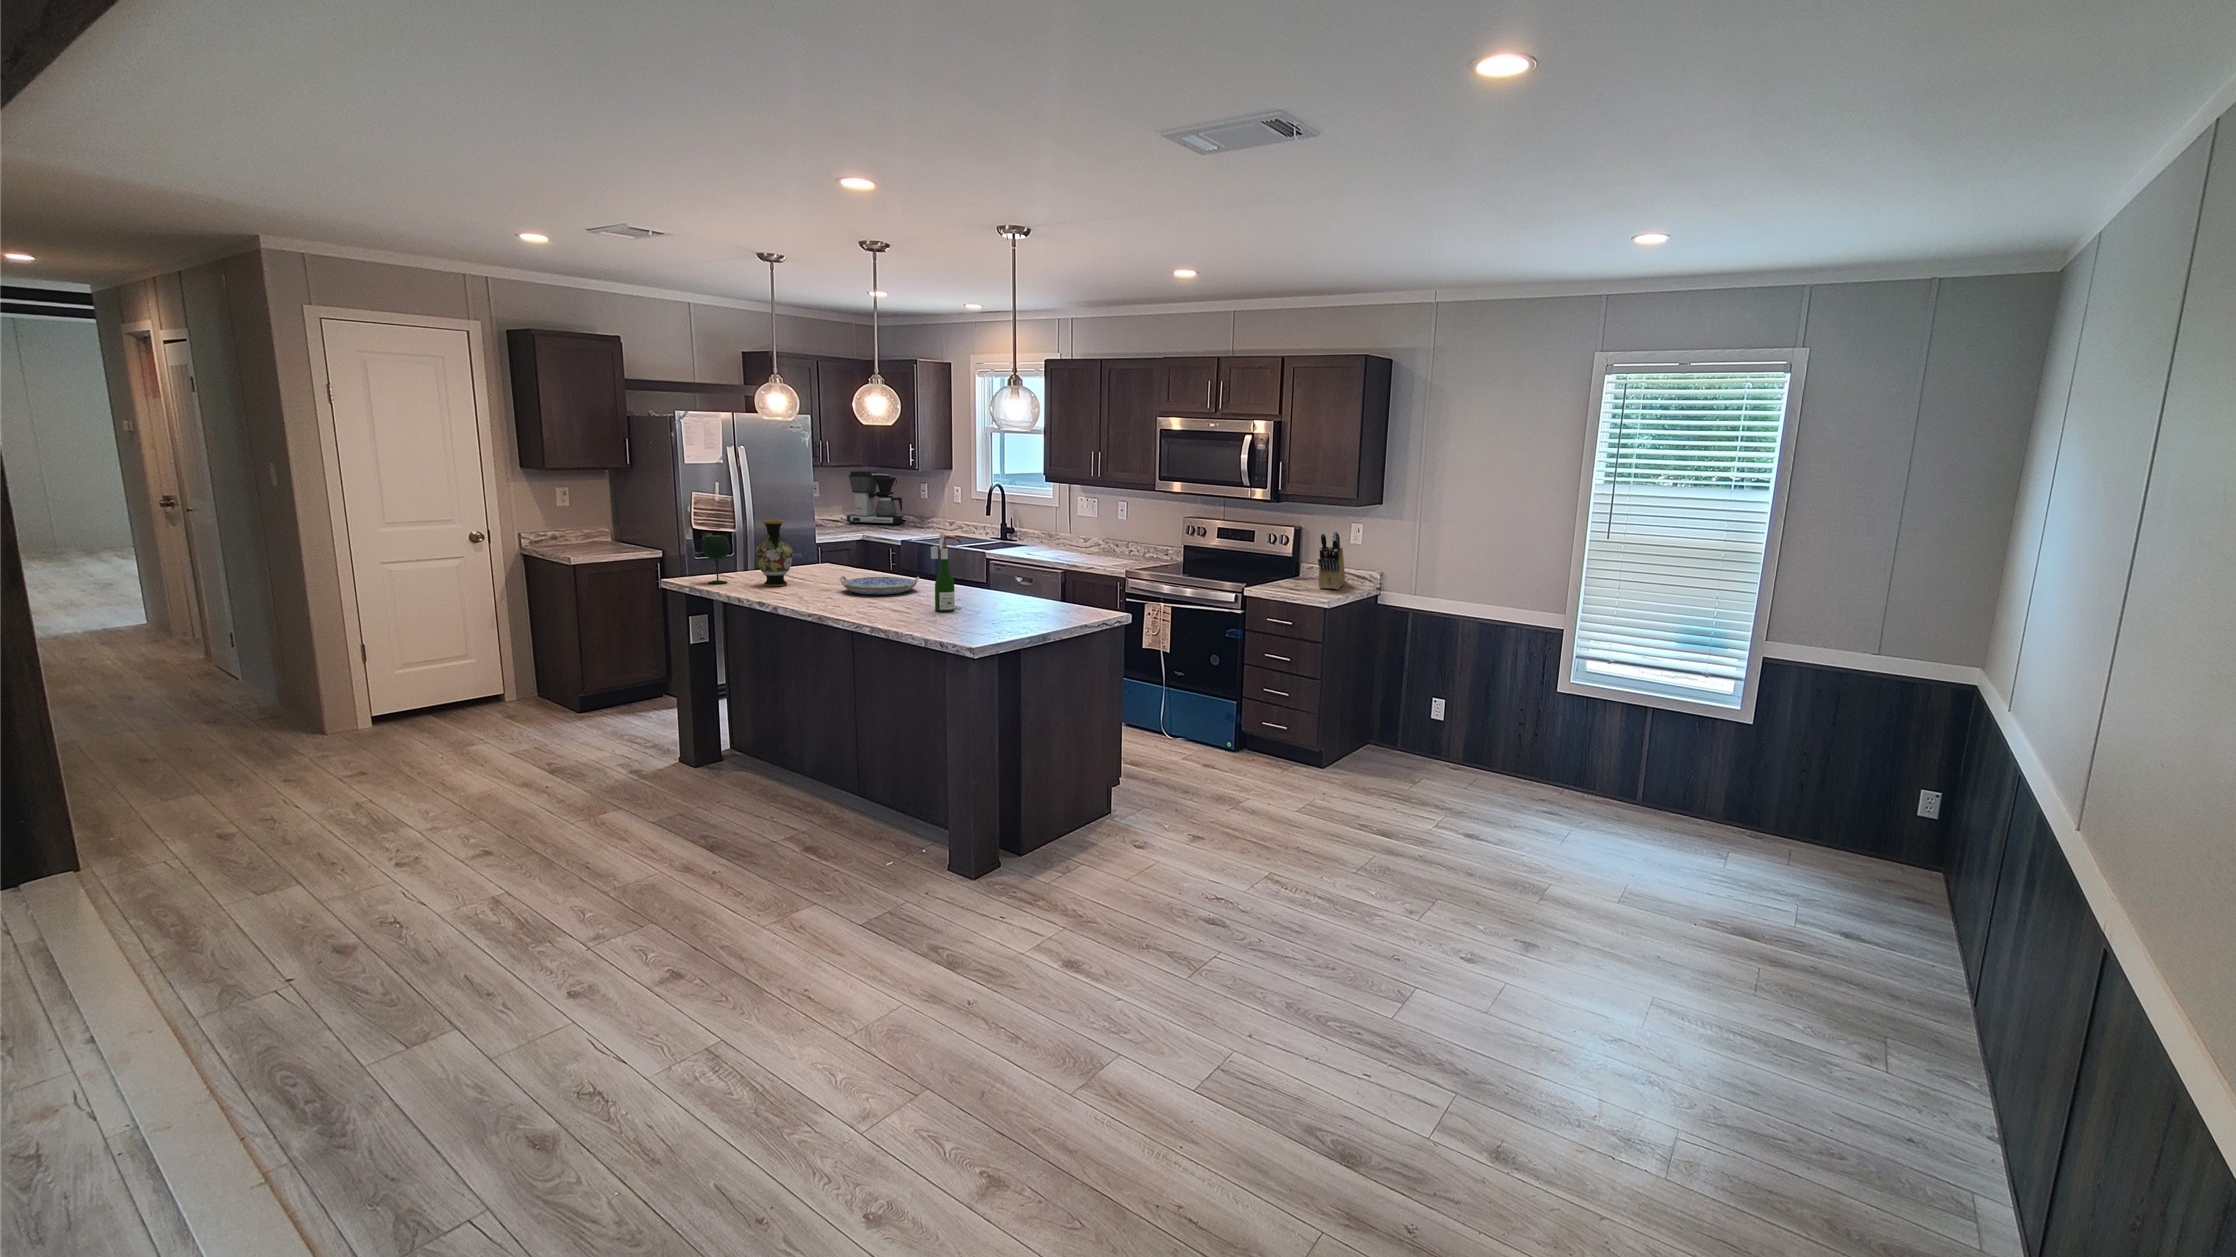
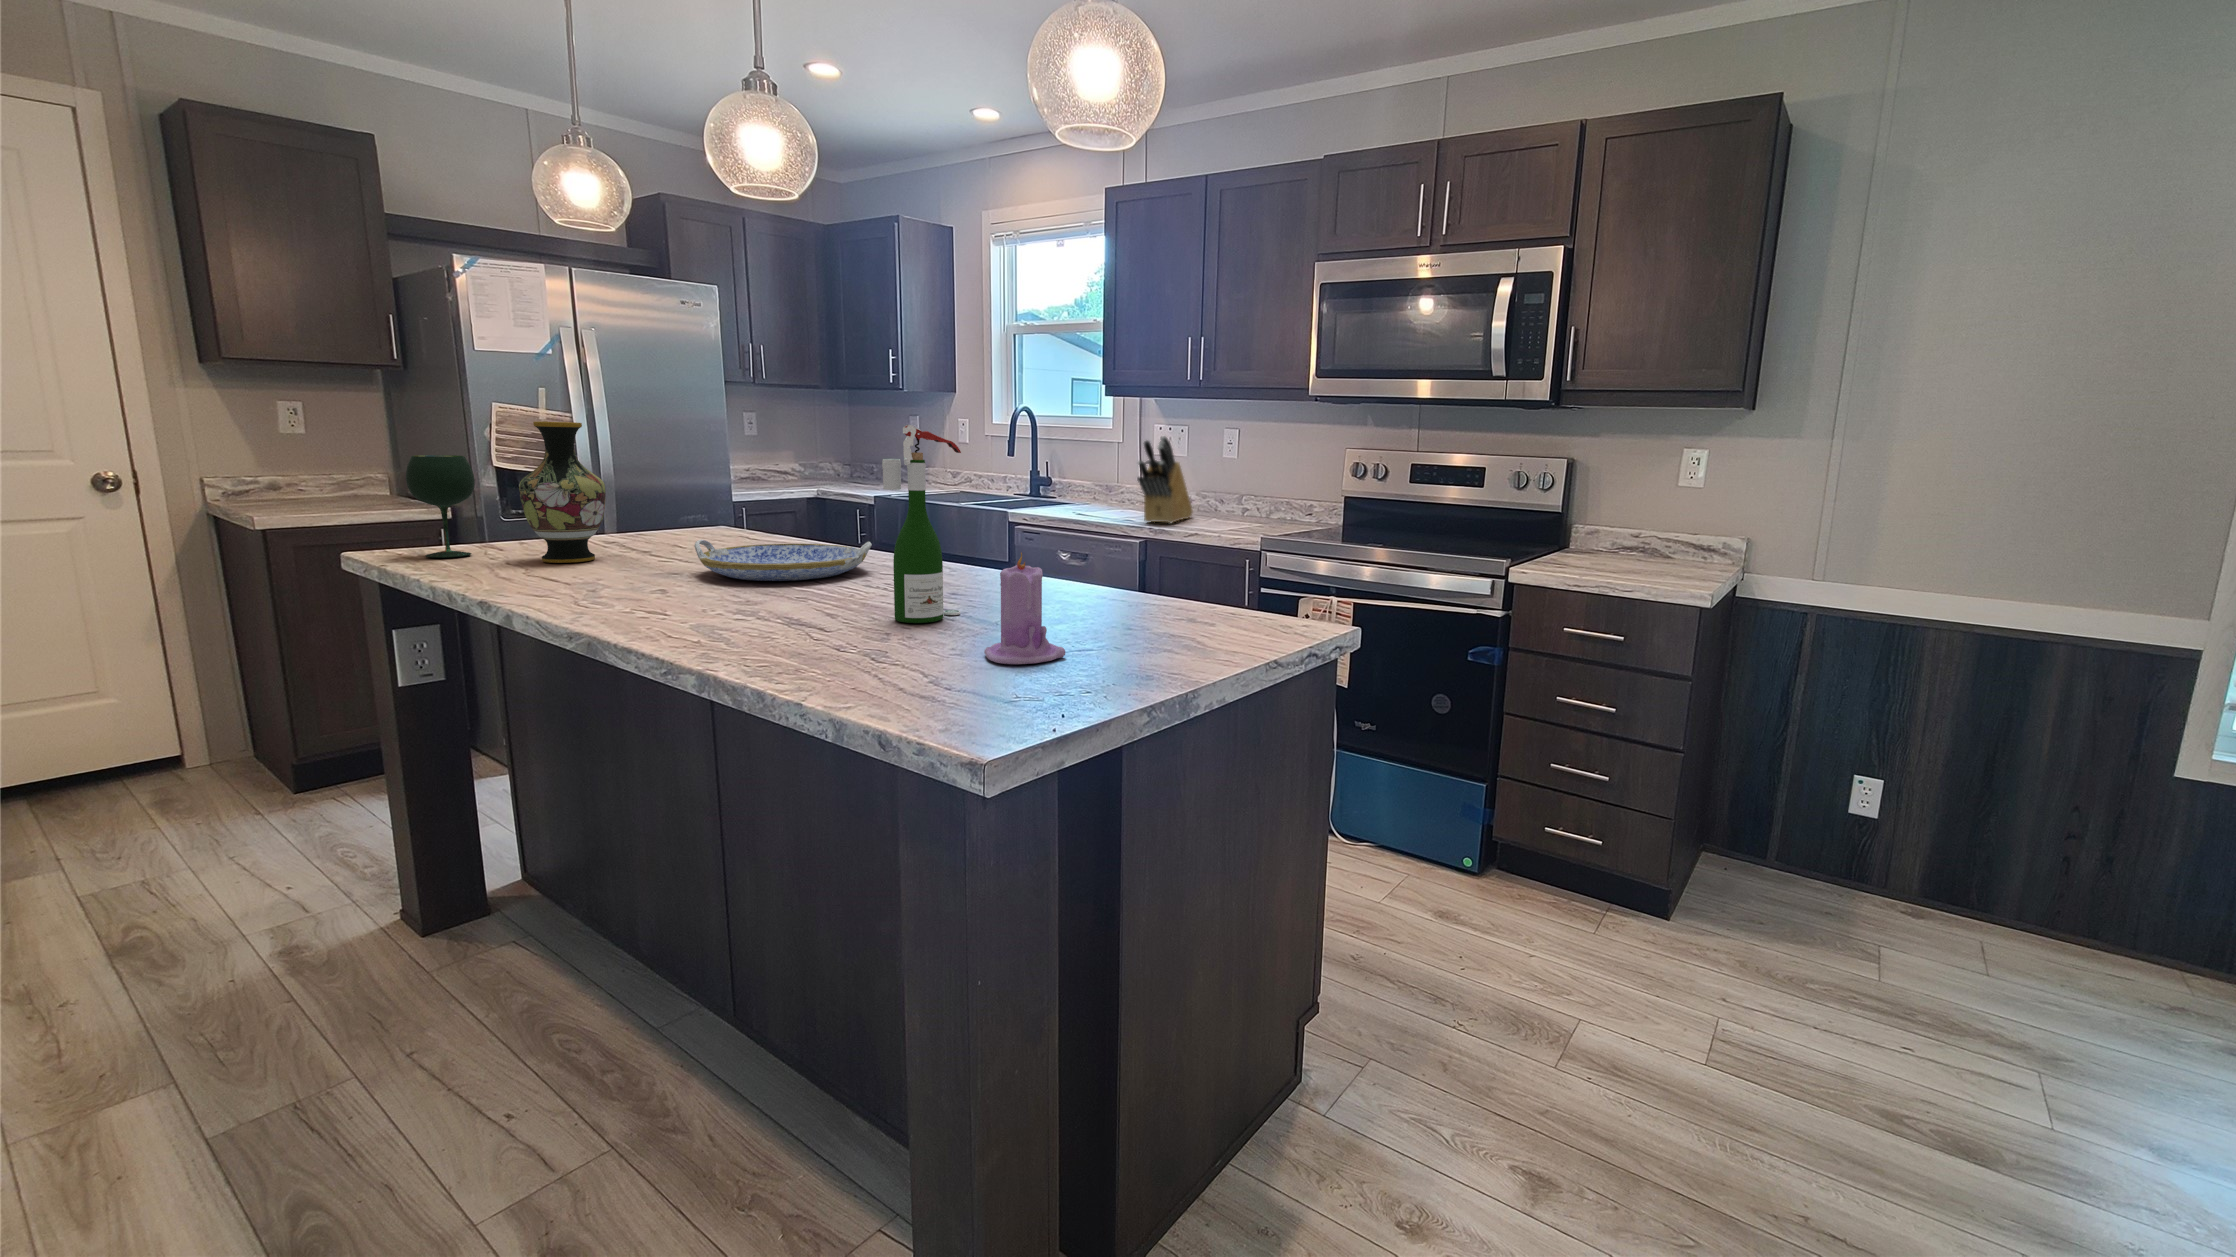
coffee maker: present [847,471,906,525] -> none [801,400,888,479]
knife block: present [1318,532,1345,589] -> present [1137,436,1193,523]
candle: none [971,585,1001,625] -> present [984,553,1065,664]

